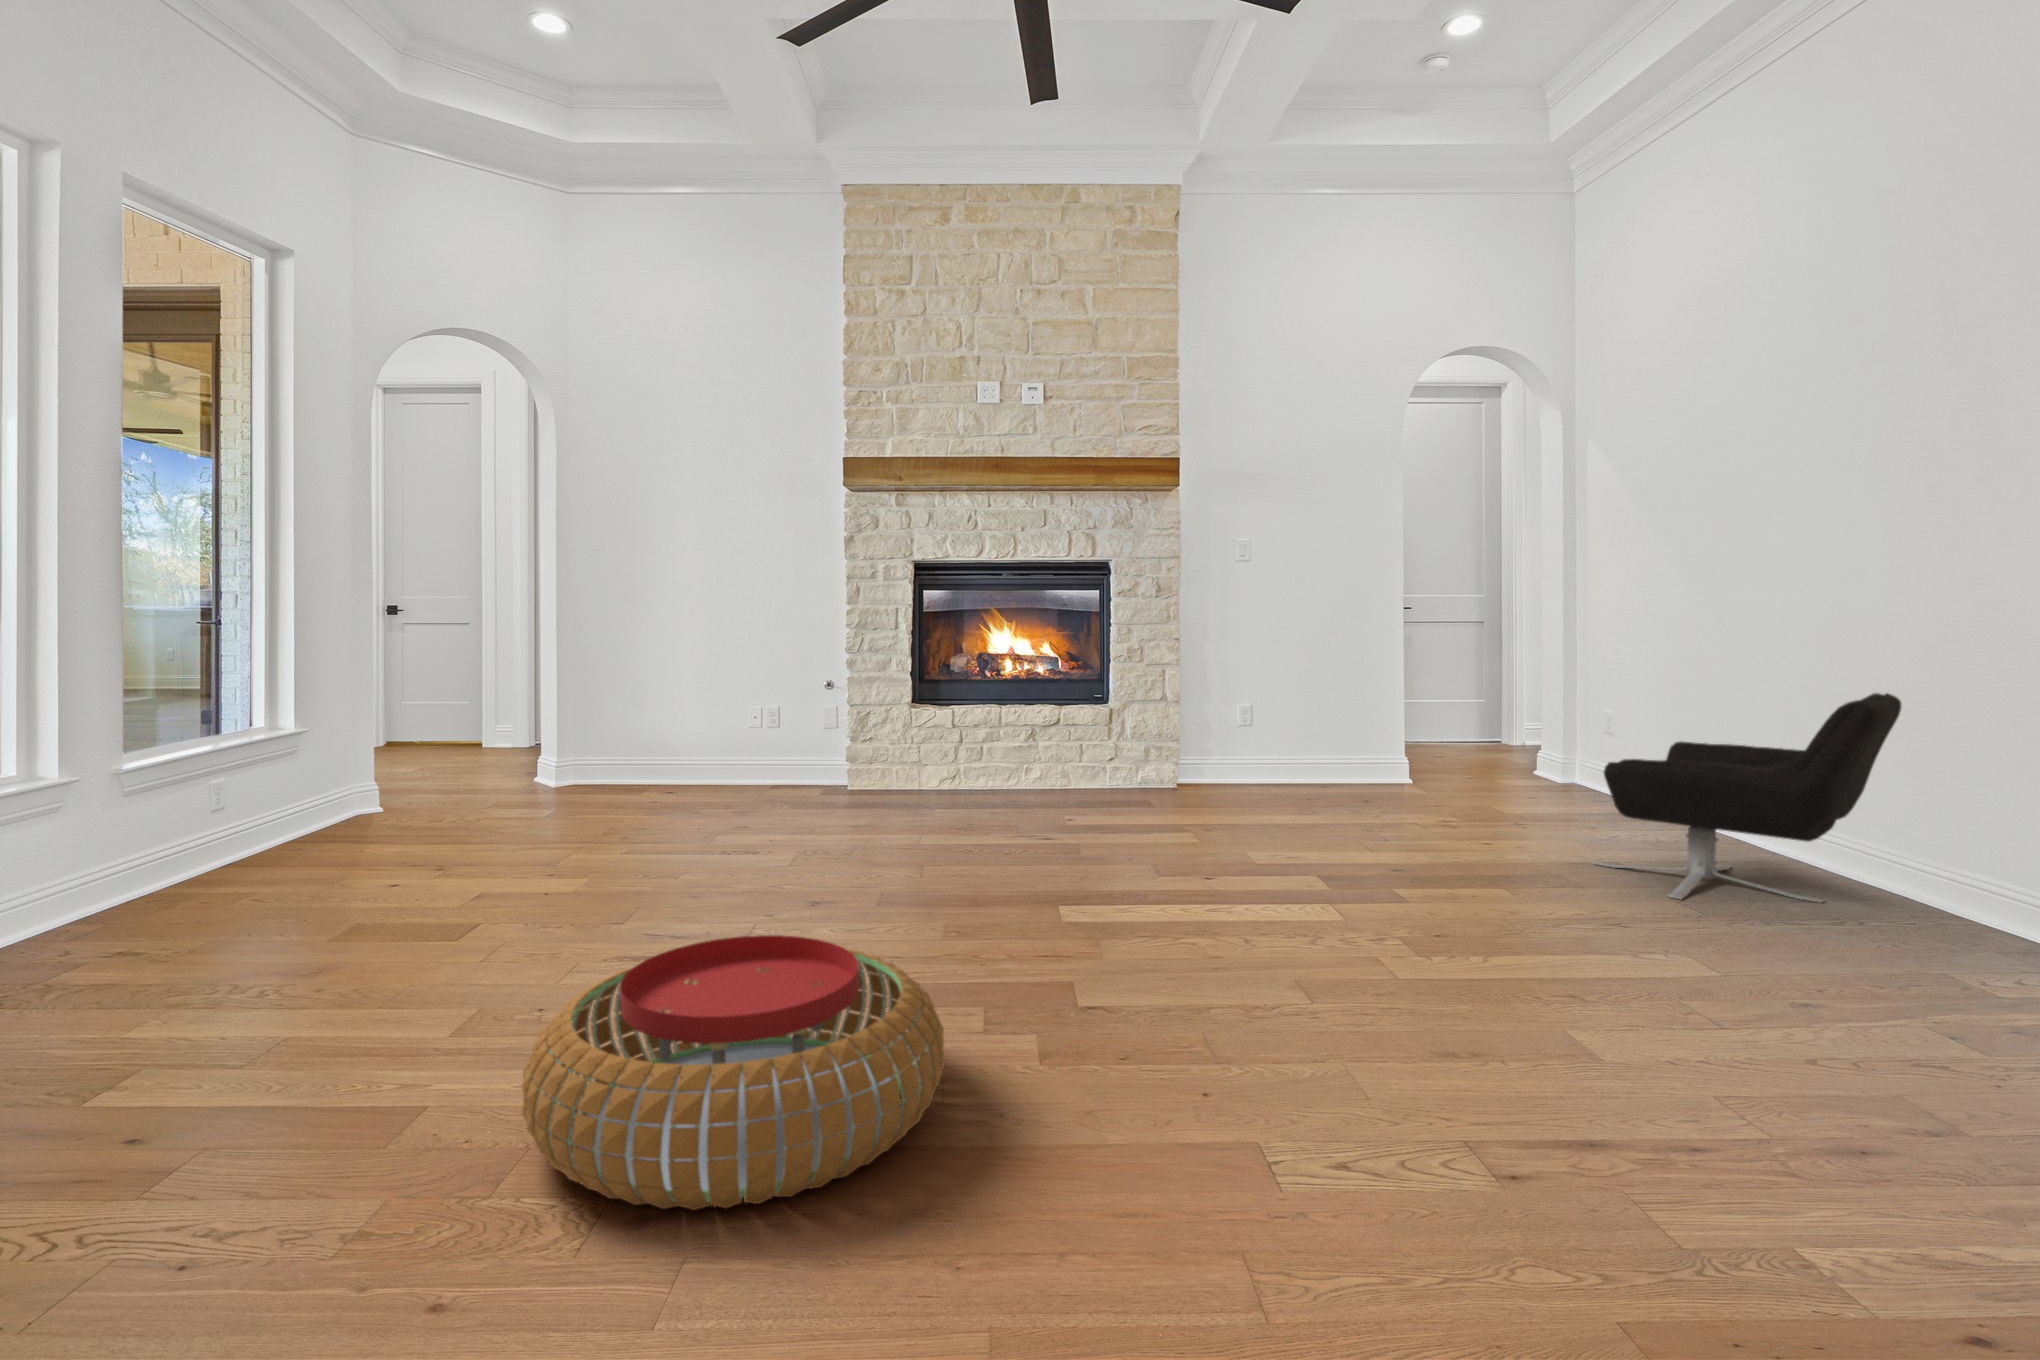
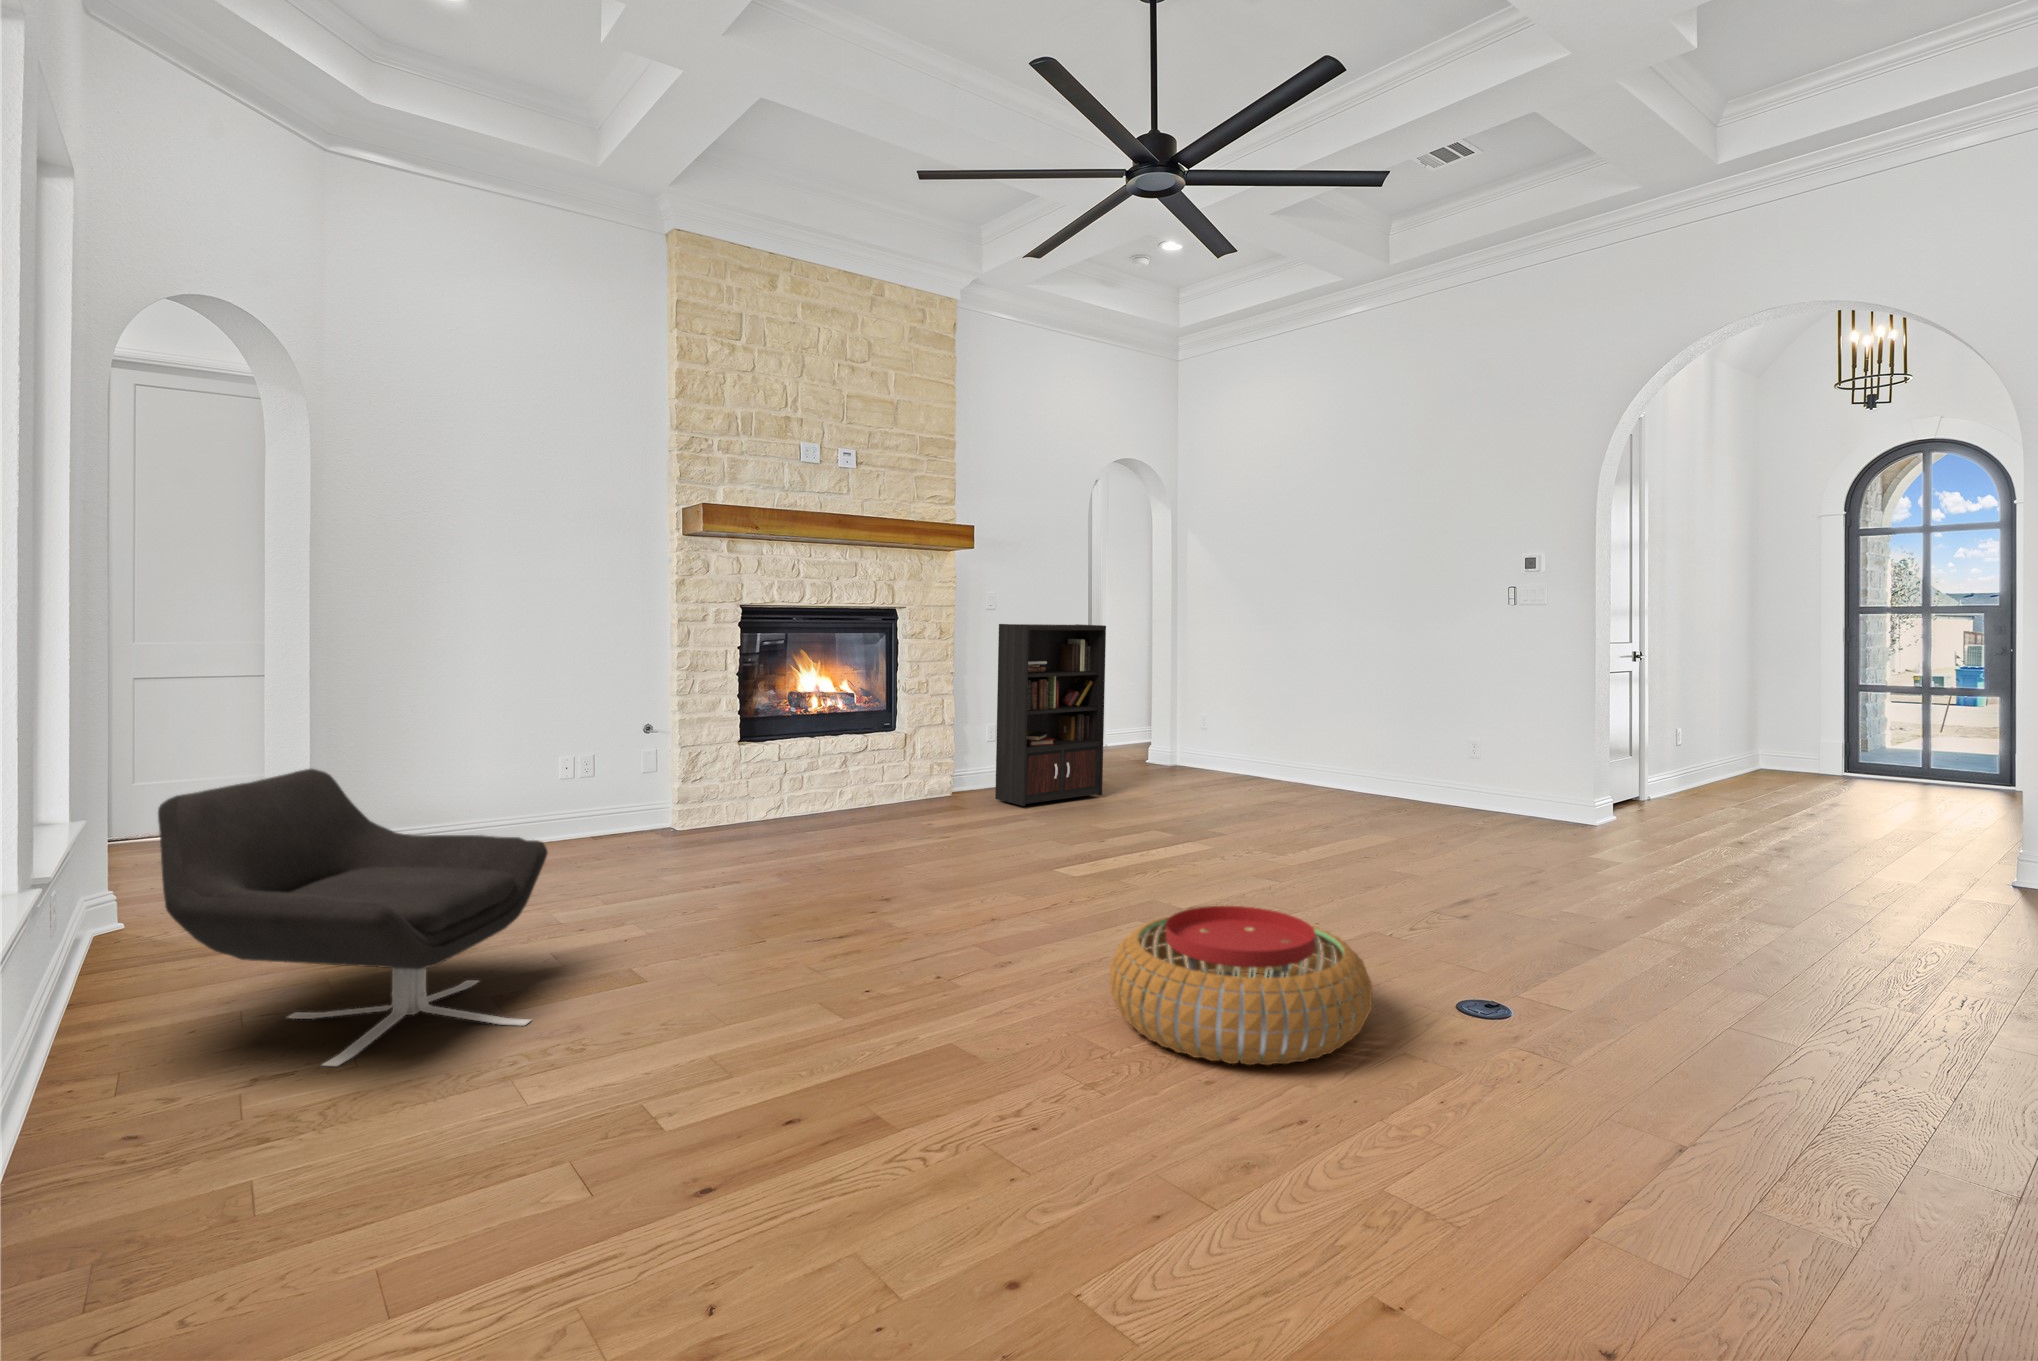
bookcase: none [1209,574,1363,807] -> present [995,624,1106,806]
lounge chair: present [1594,693,1901,903] -> present [158,769,548,1066]

